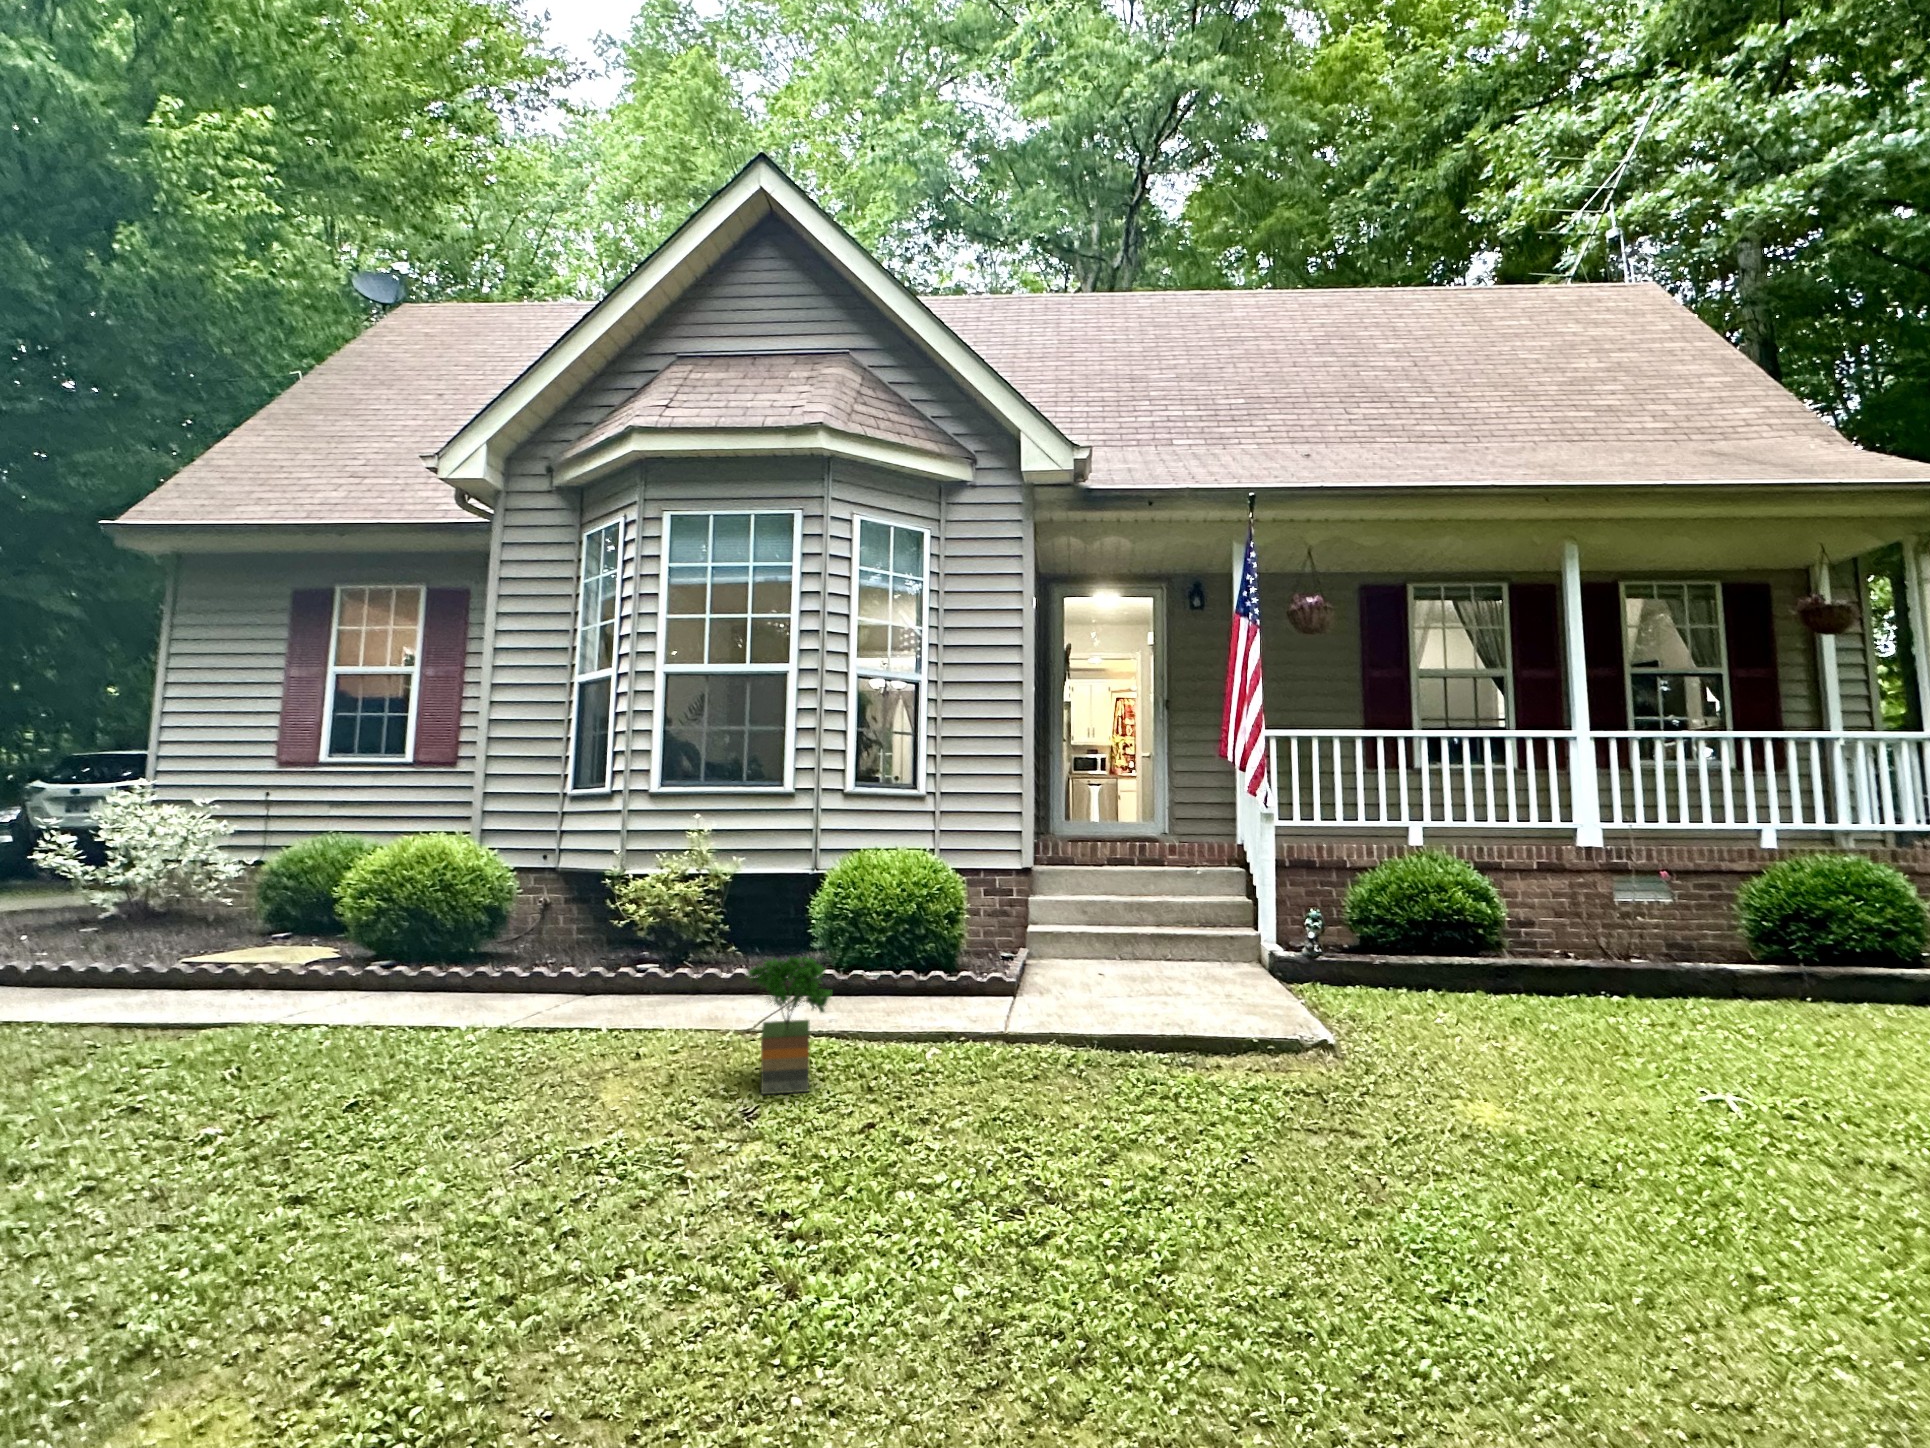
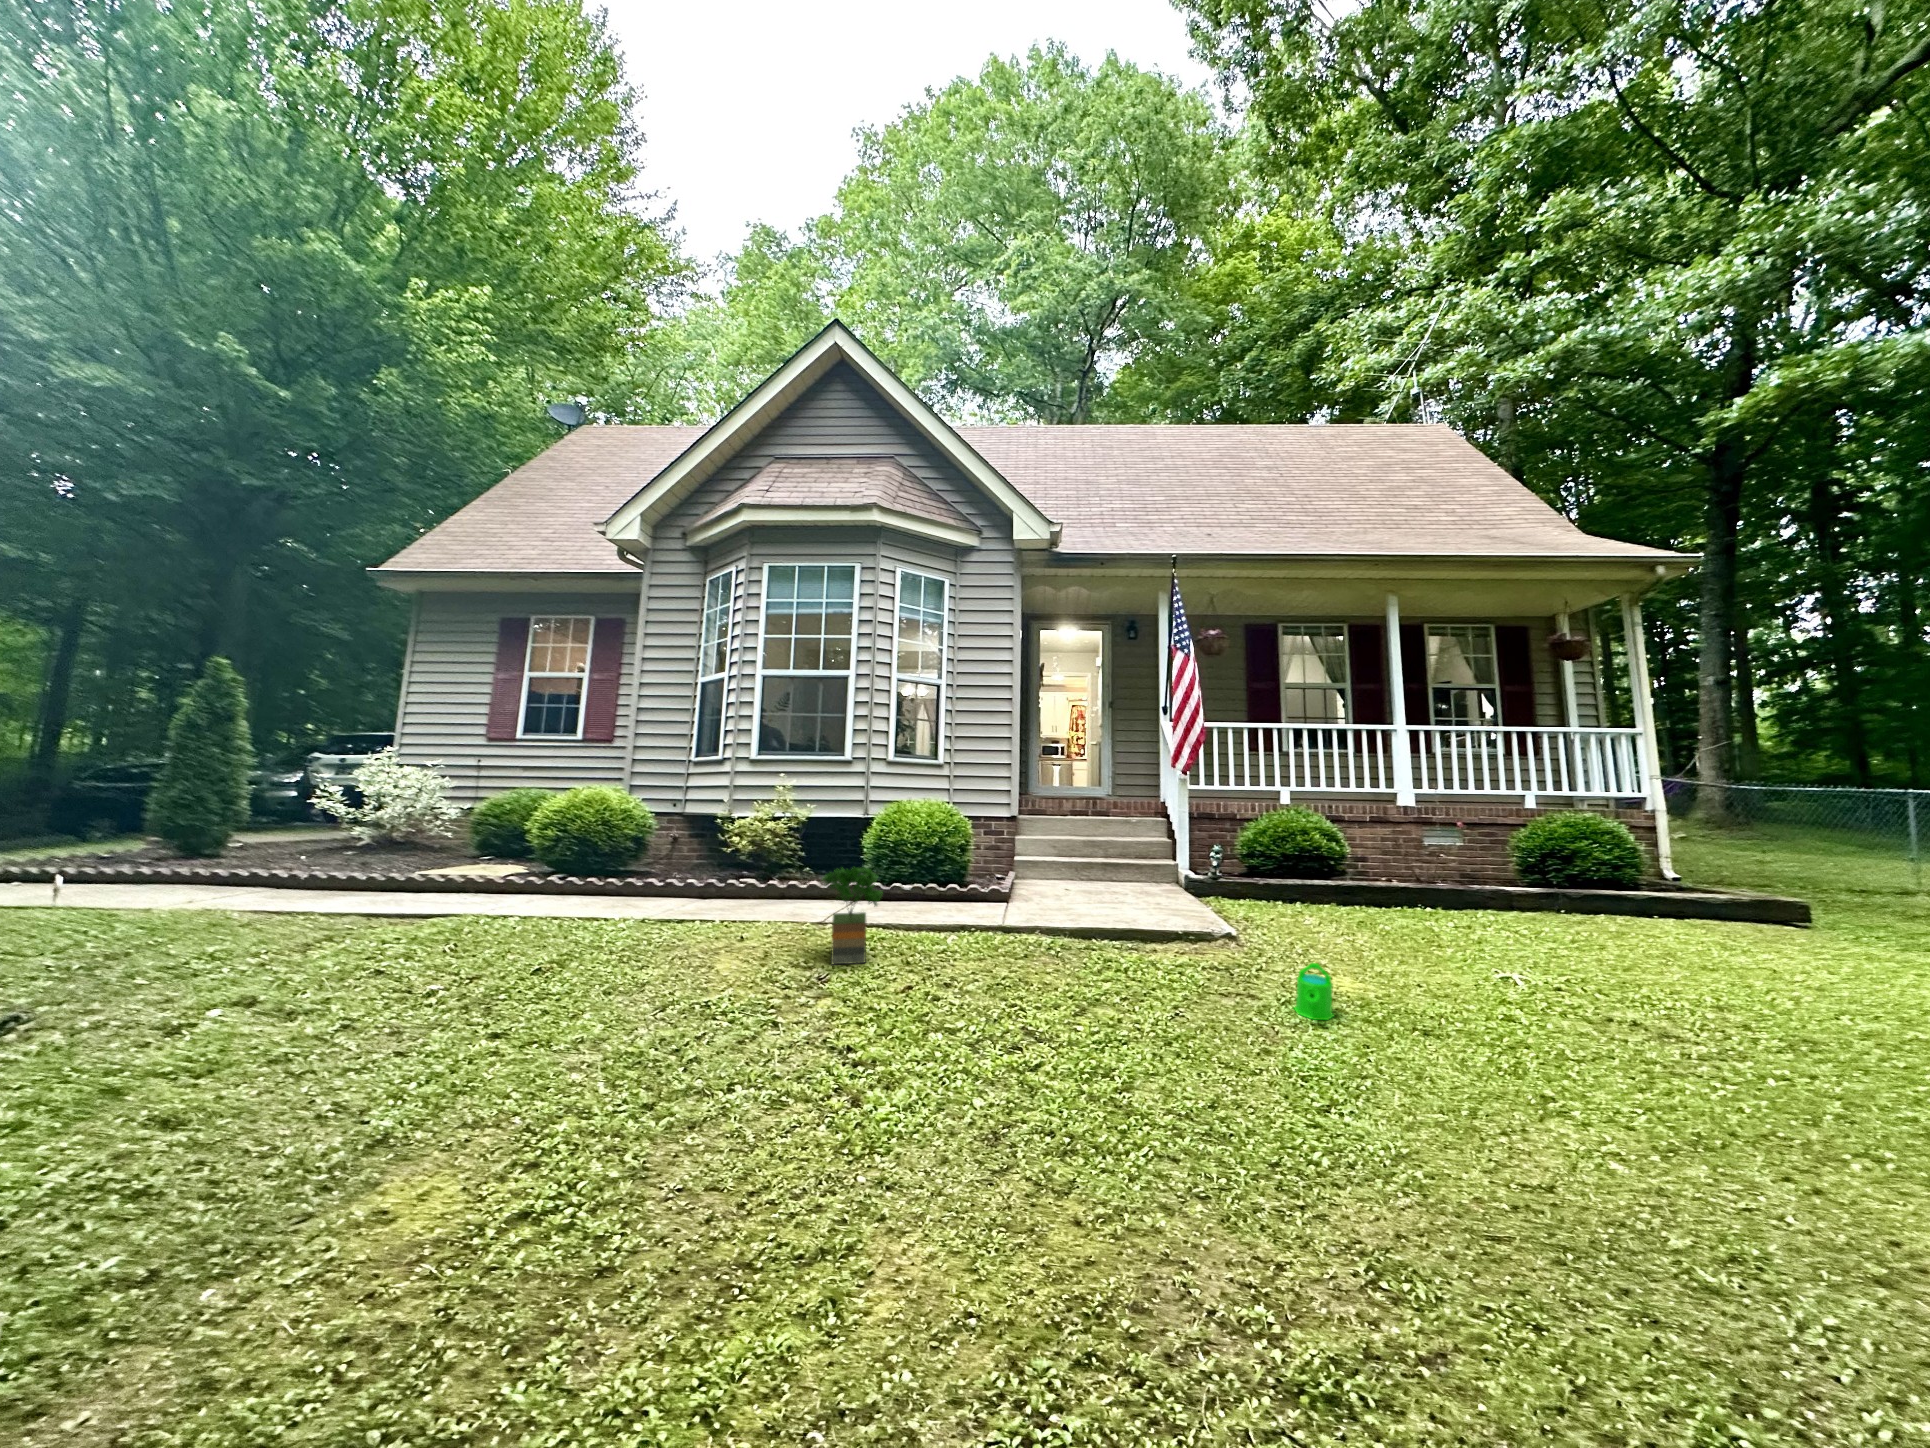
watering can: none [1410,1087,1469,1169] -> present [1294,963,1334,1020]

